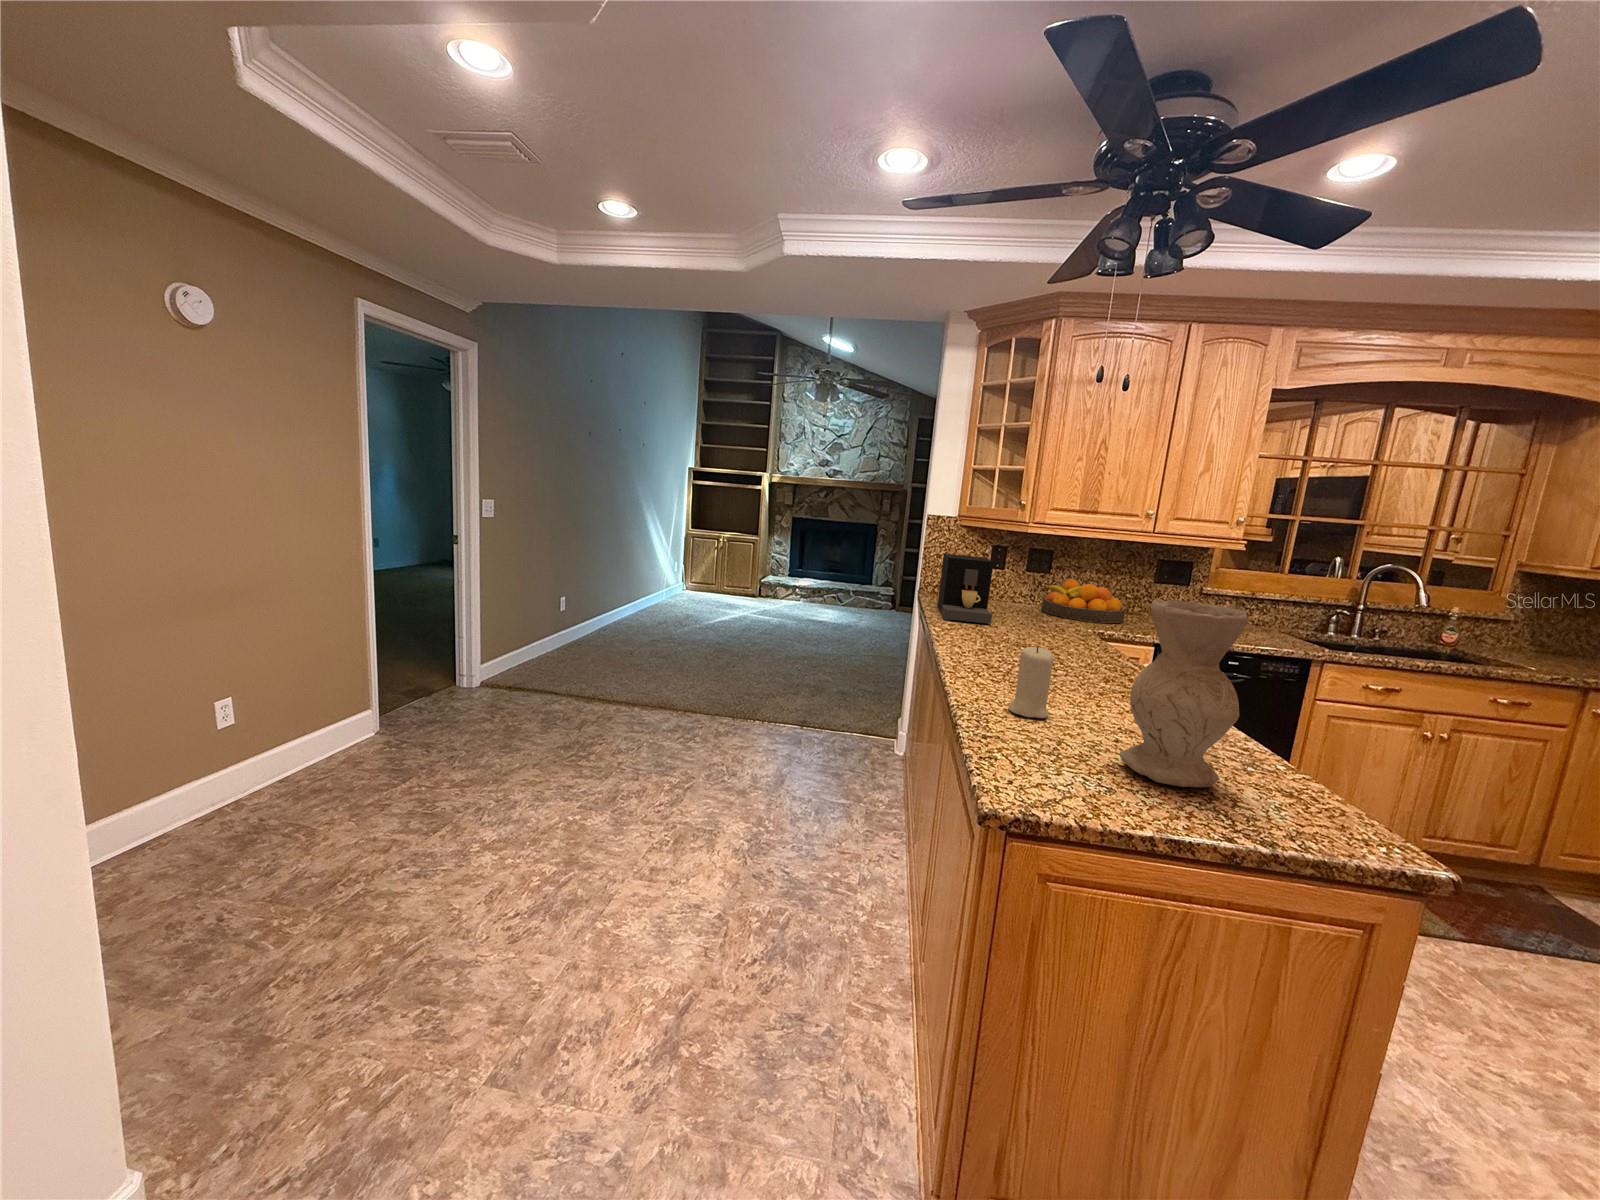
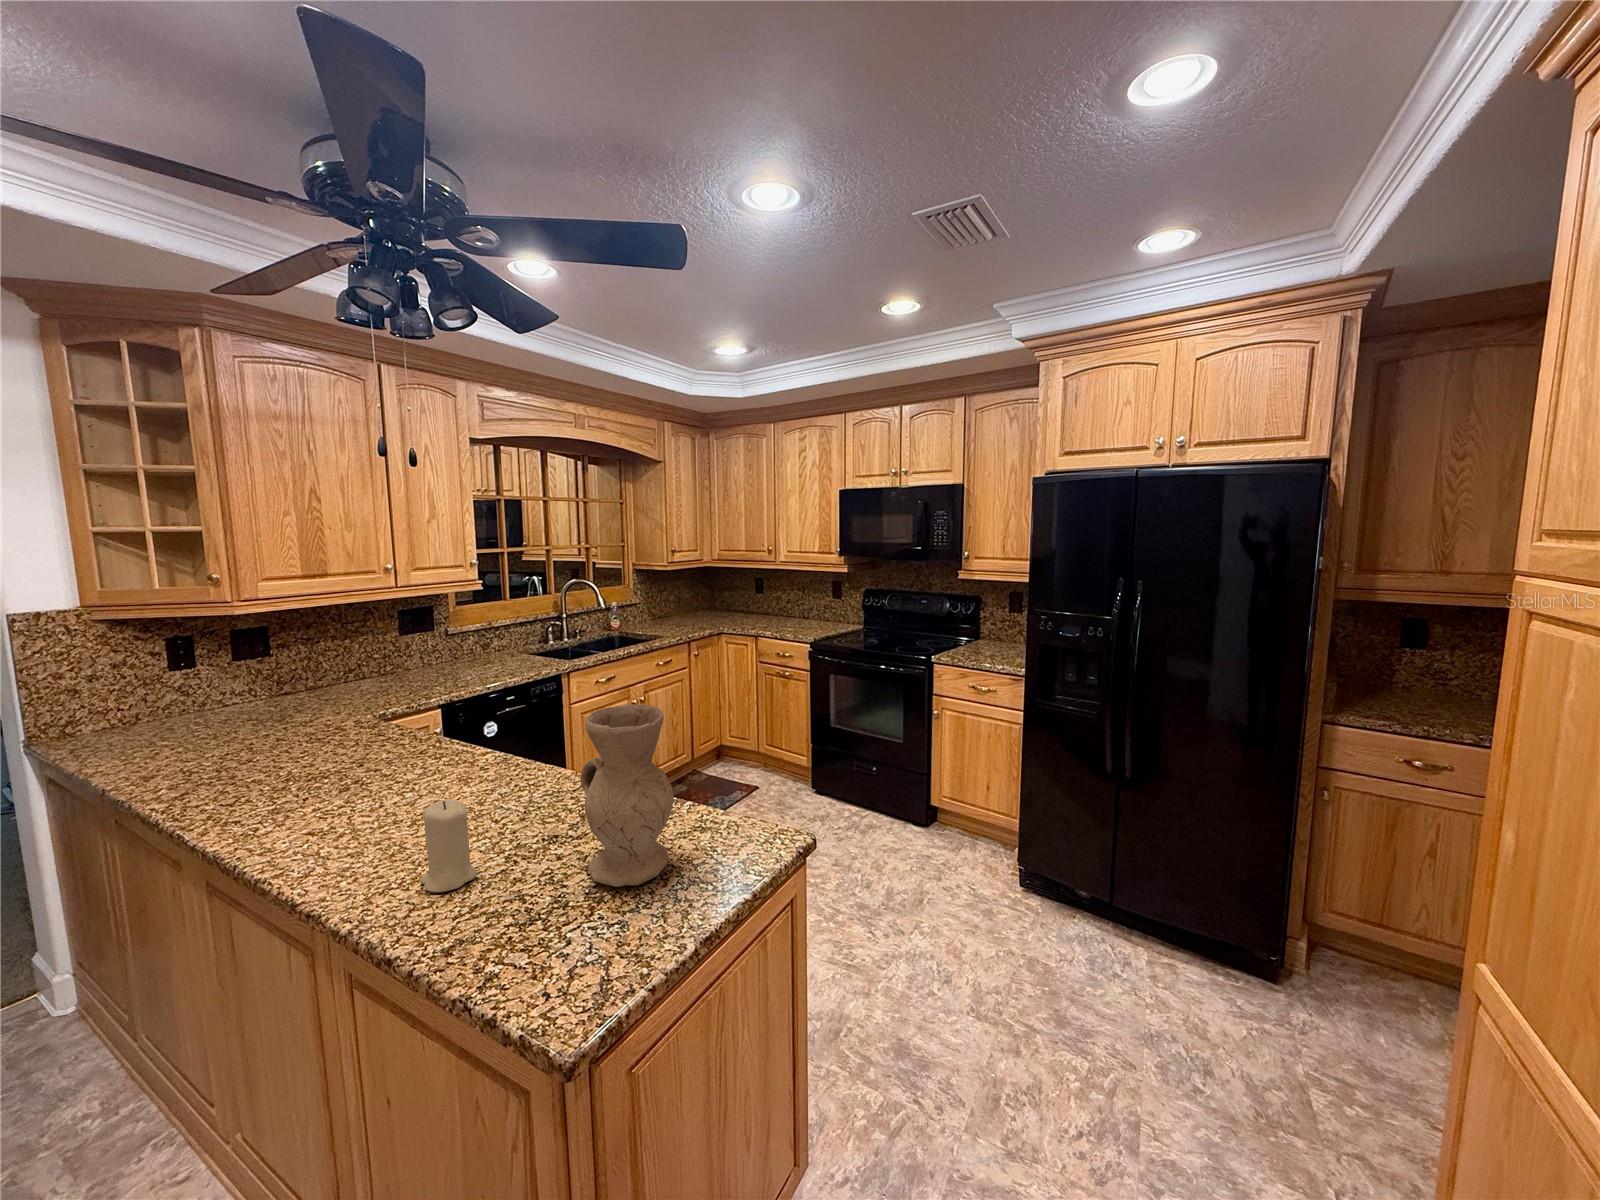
coffee maker: present [937,554,993,624] -> none [92,667,240,784]
fruit bowl: present [1042,579,1125,623] -> none [273,657,391,709]

